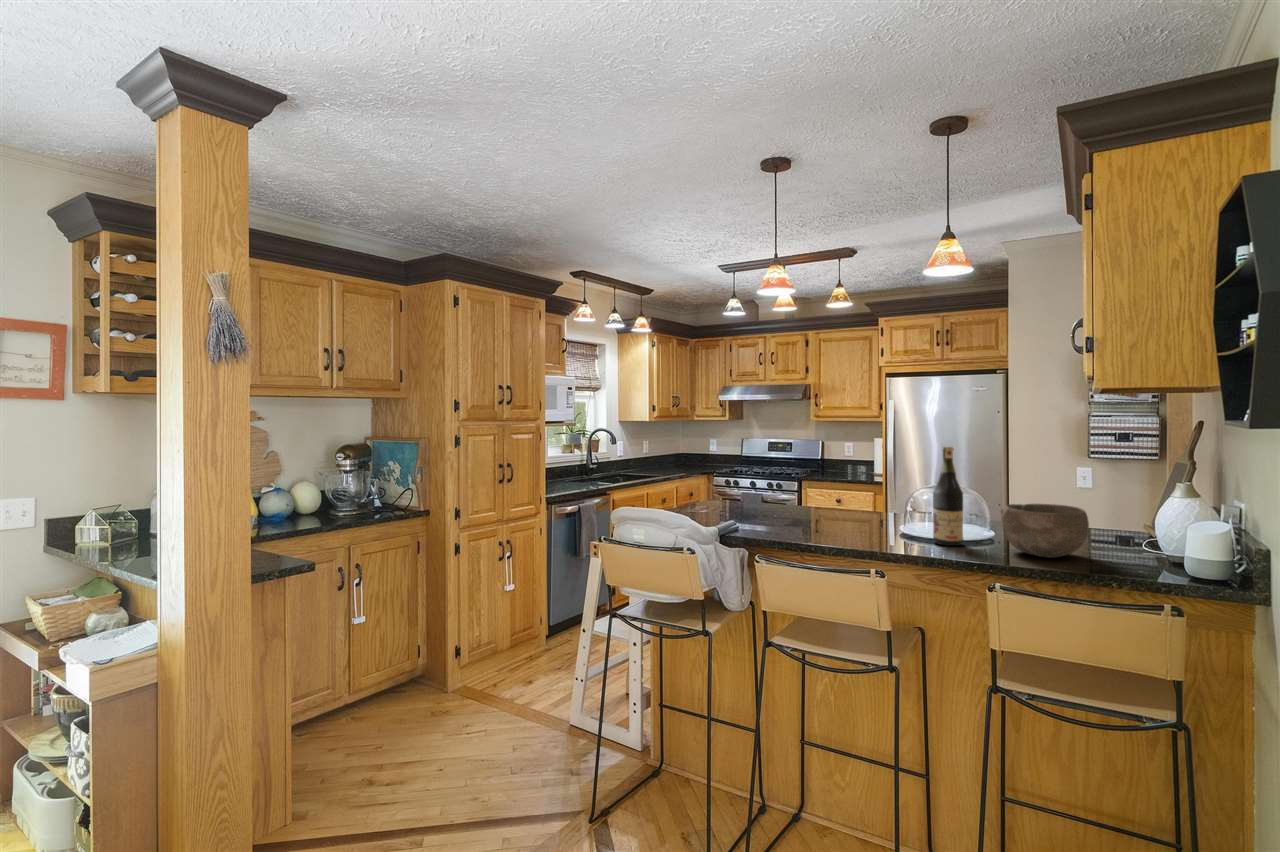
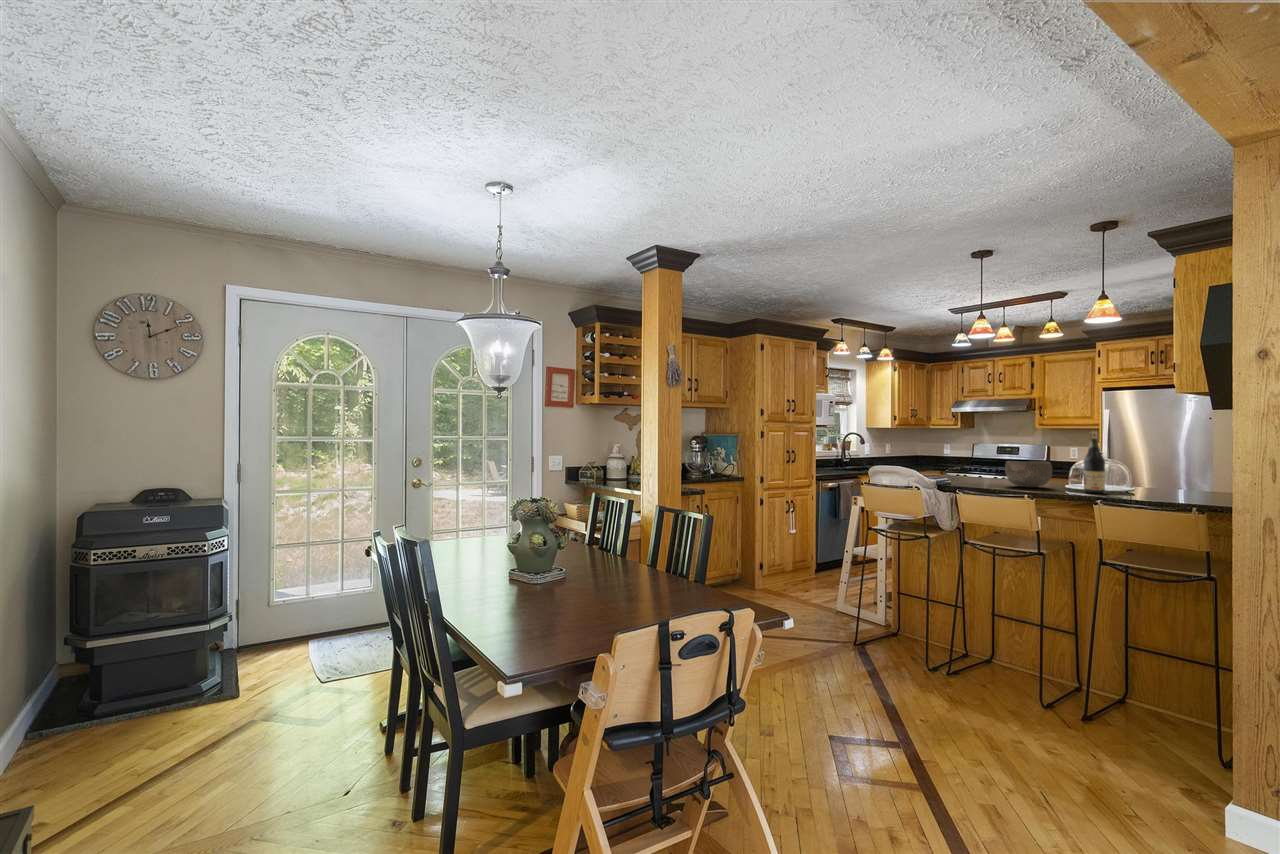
bowl: present [1001,504,1089,558] -> present [1005,461,1052,487]

